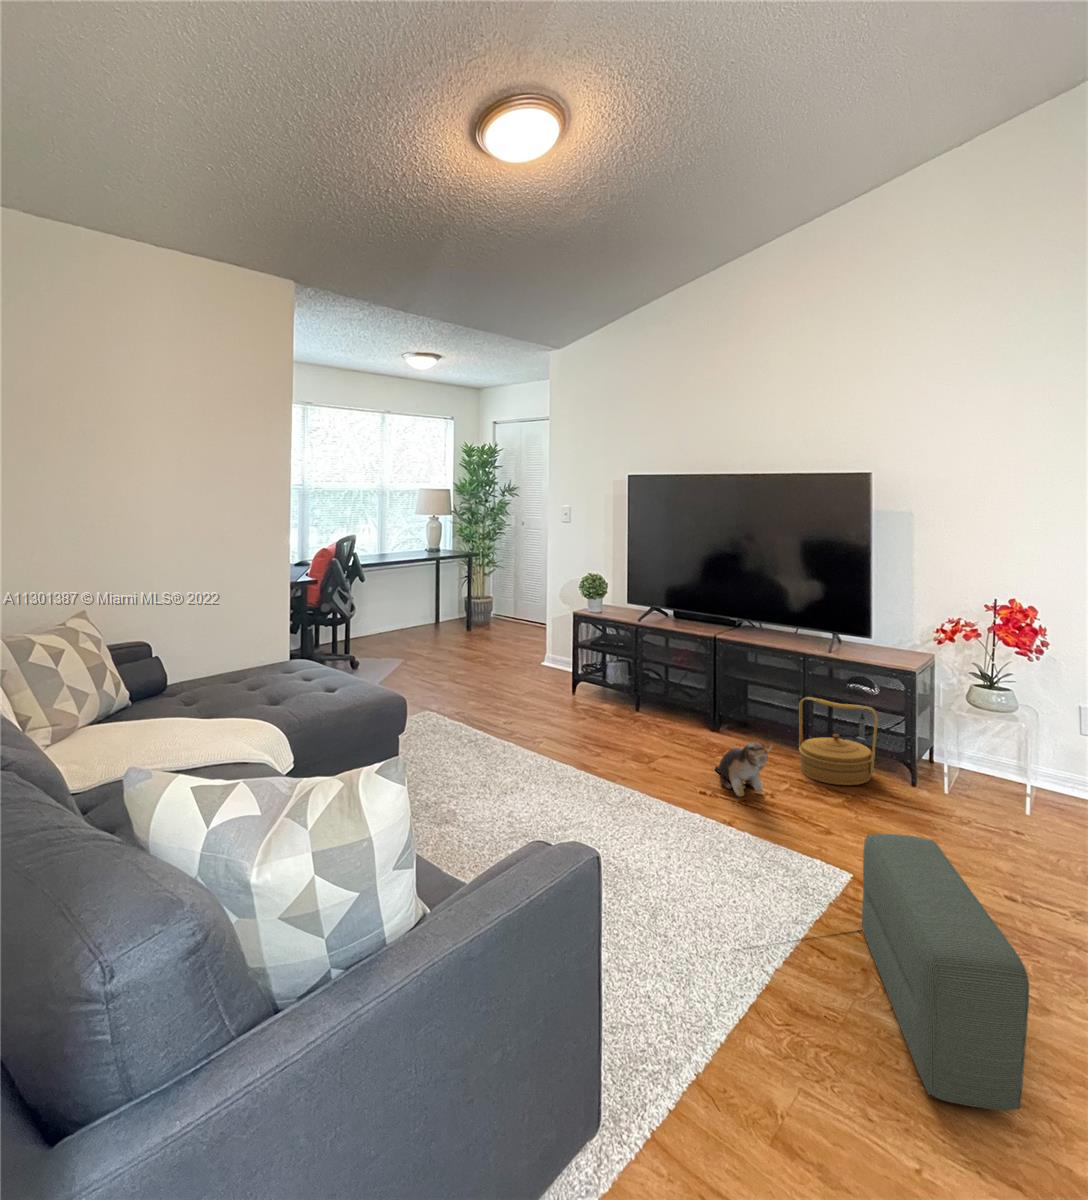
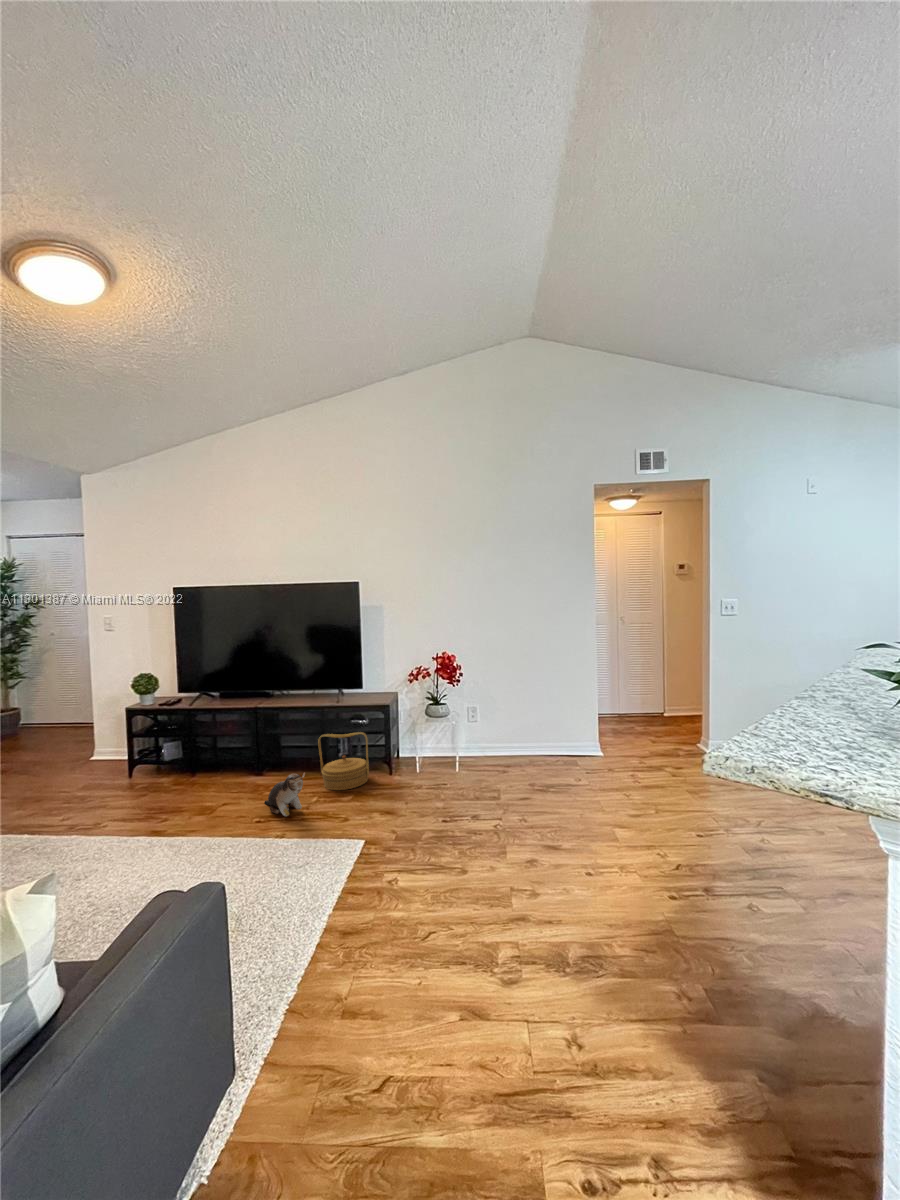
pouf: present [862,834,1029,1111] -> none [371,800,464,944]

